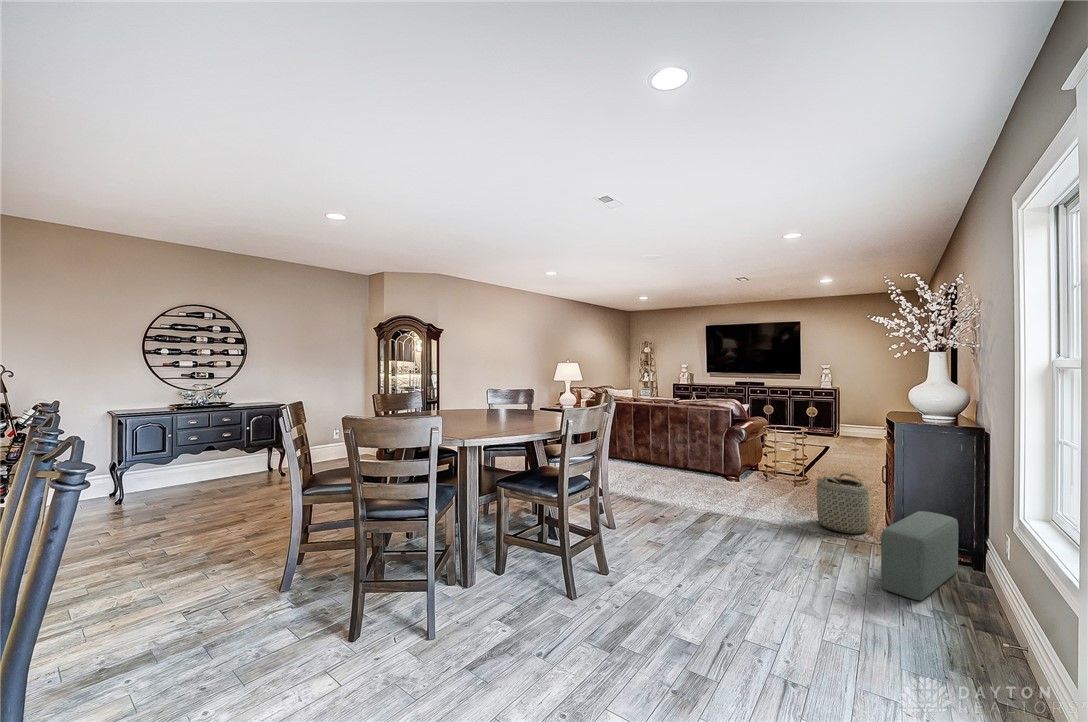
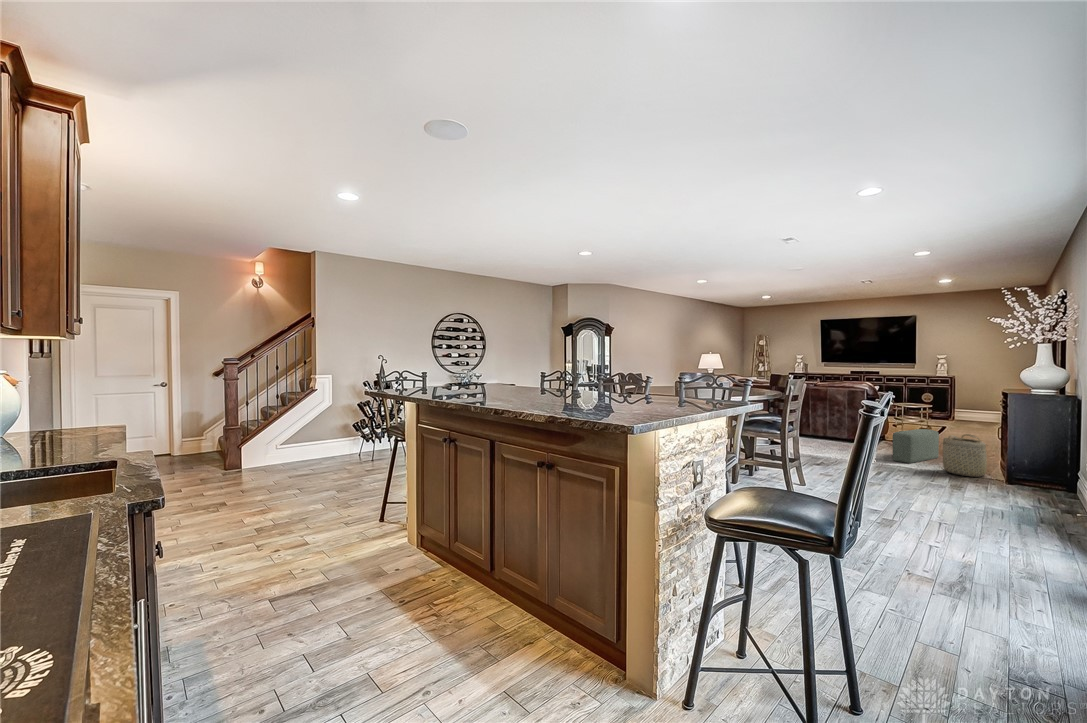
pouf: present [881,511,958,601] -> present [893,429,939,463]

